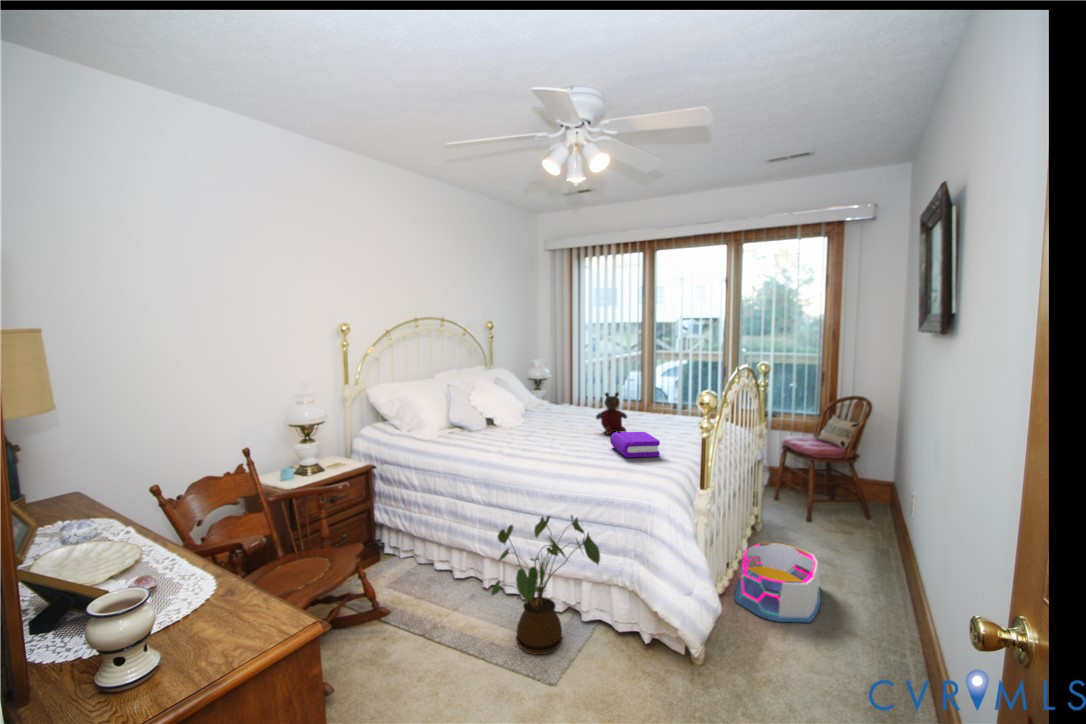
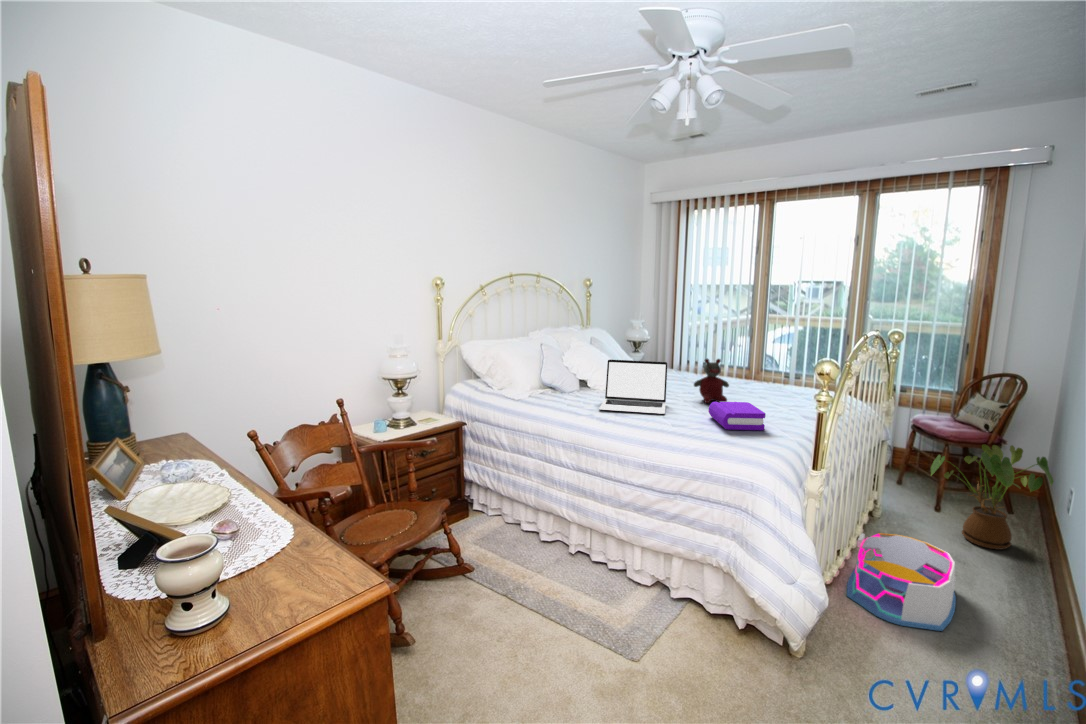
laptop: none [509,396,571,446] -> present [599,360,667,414]
house plant: present [491,516,600,655] -> present [931,445,1054,549]

